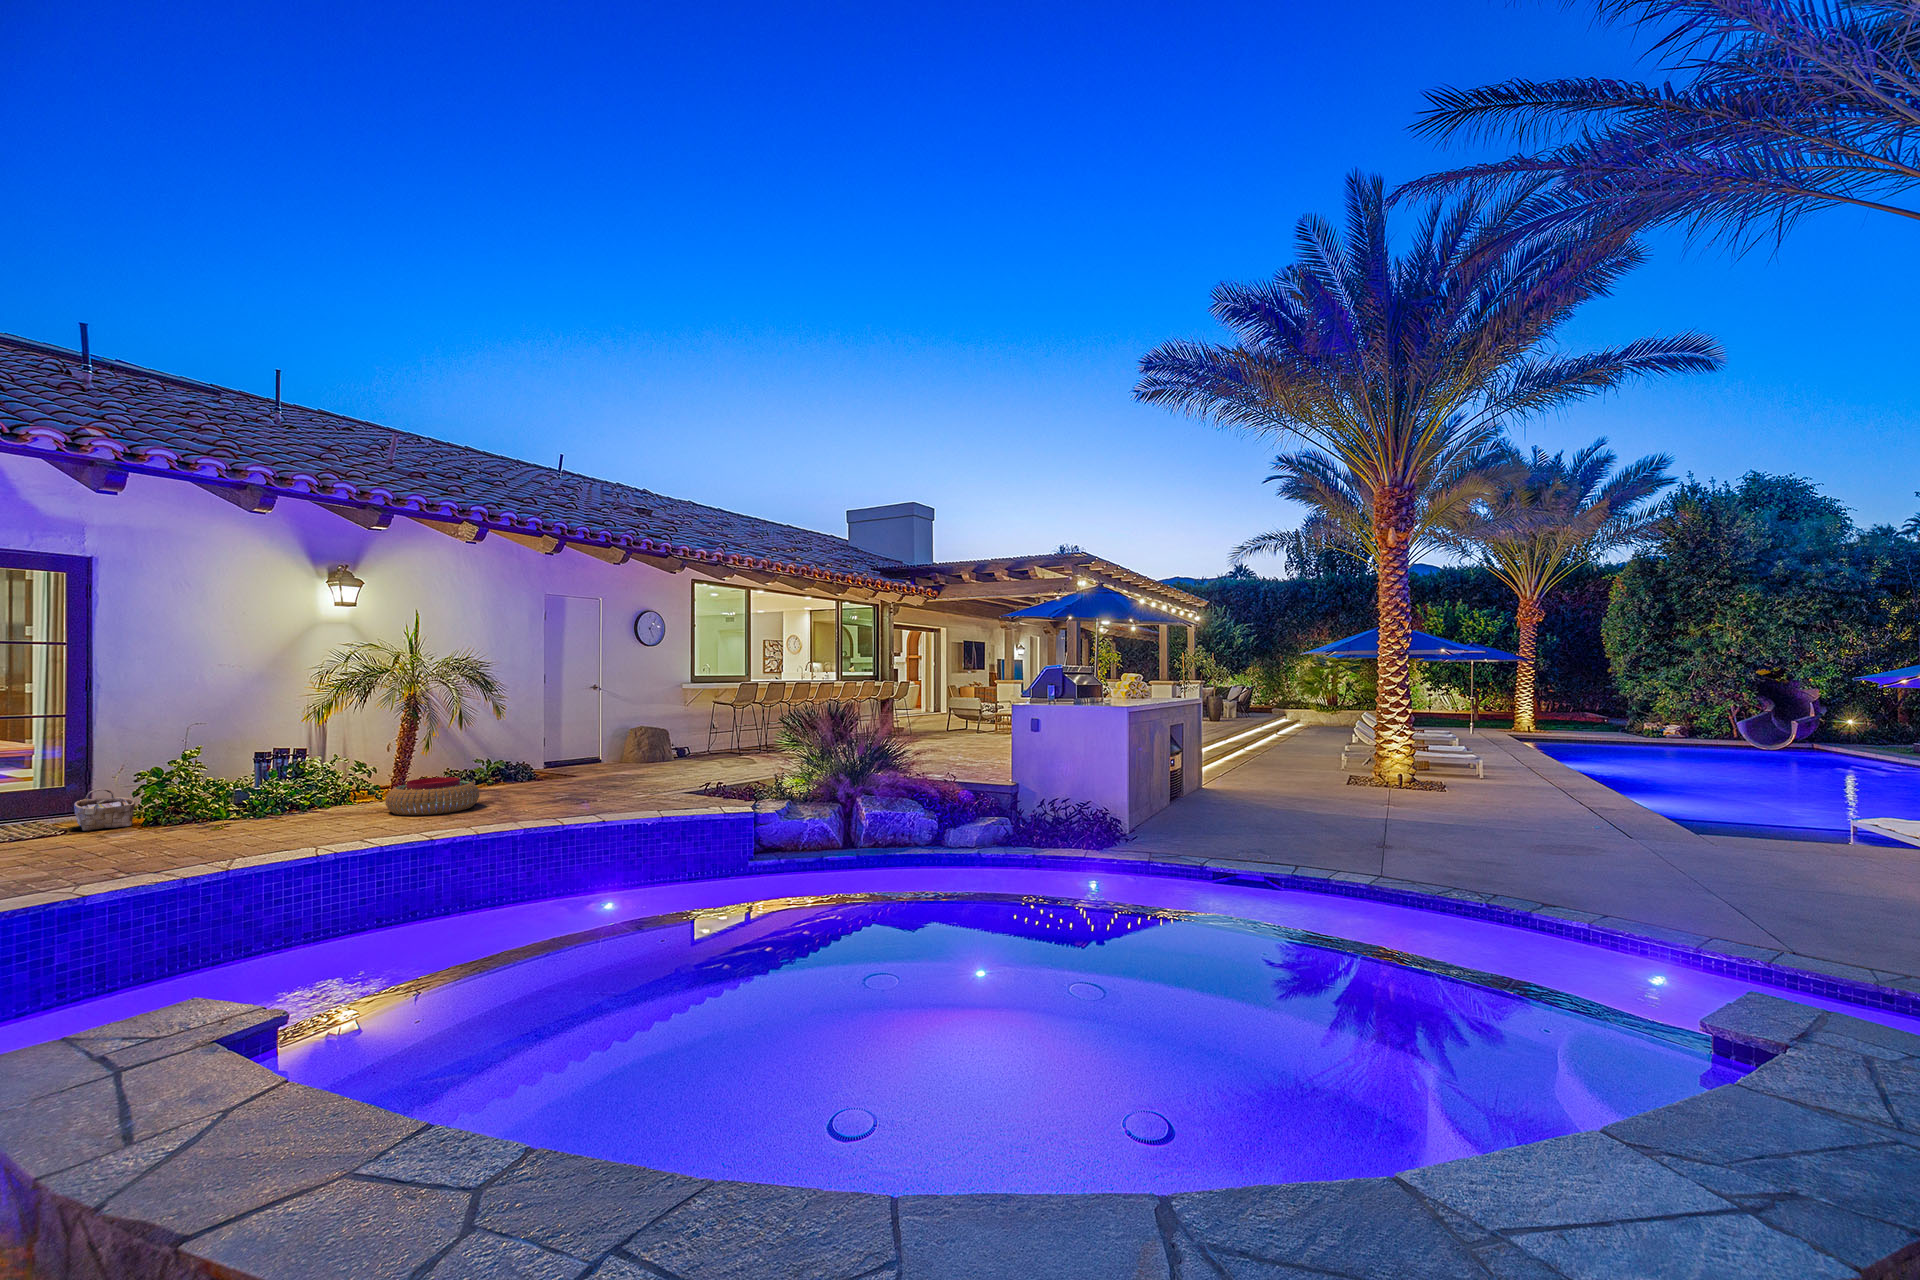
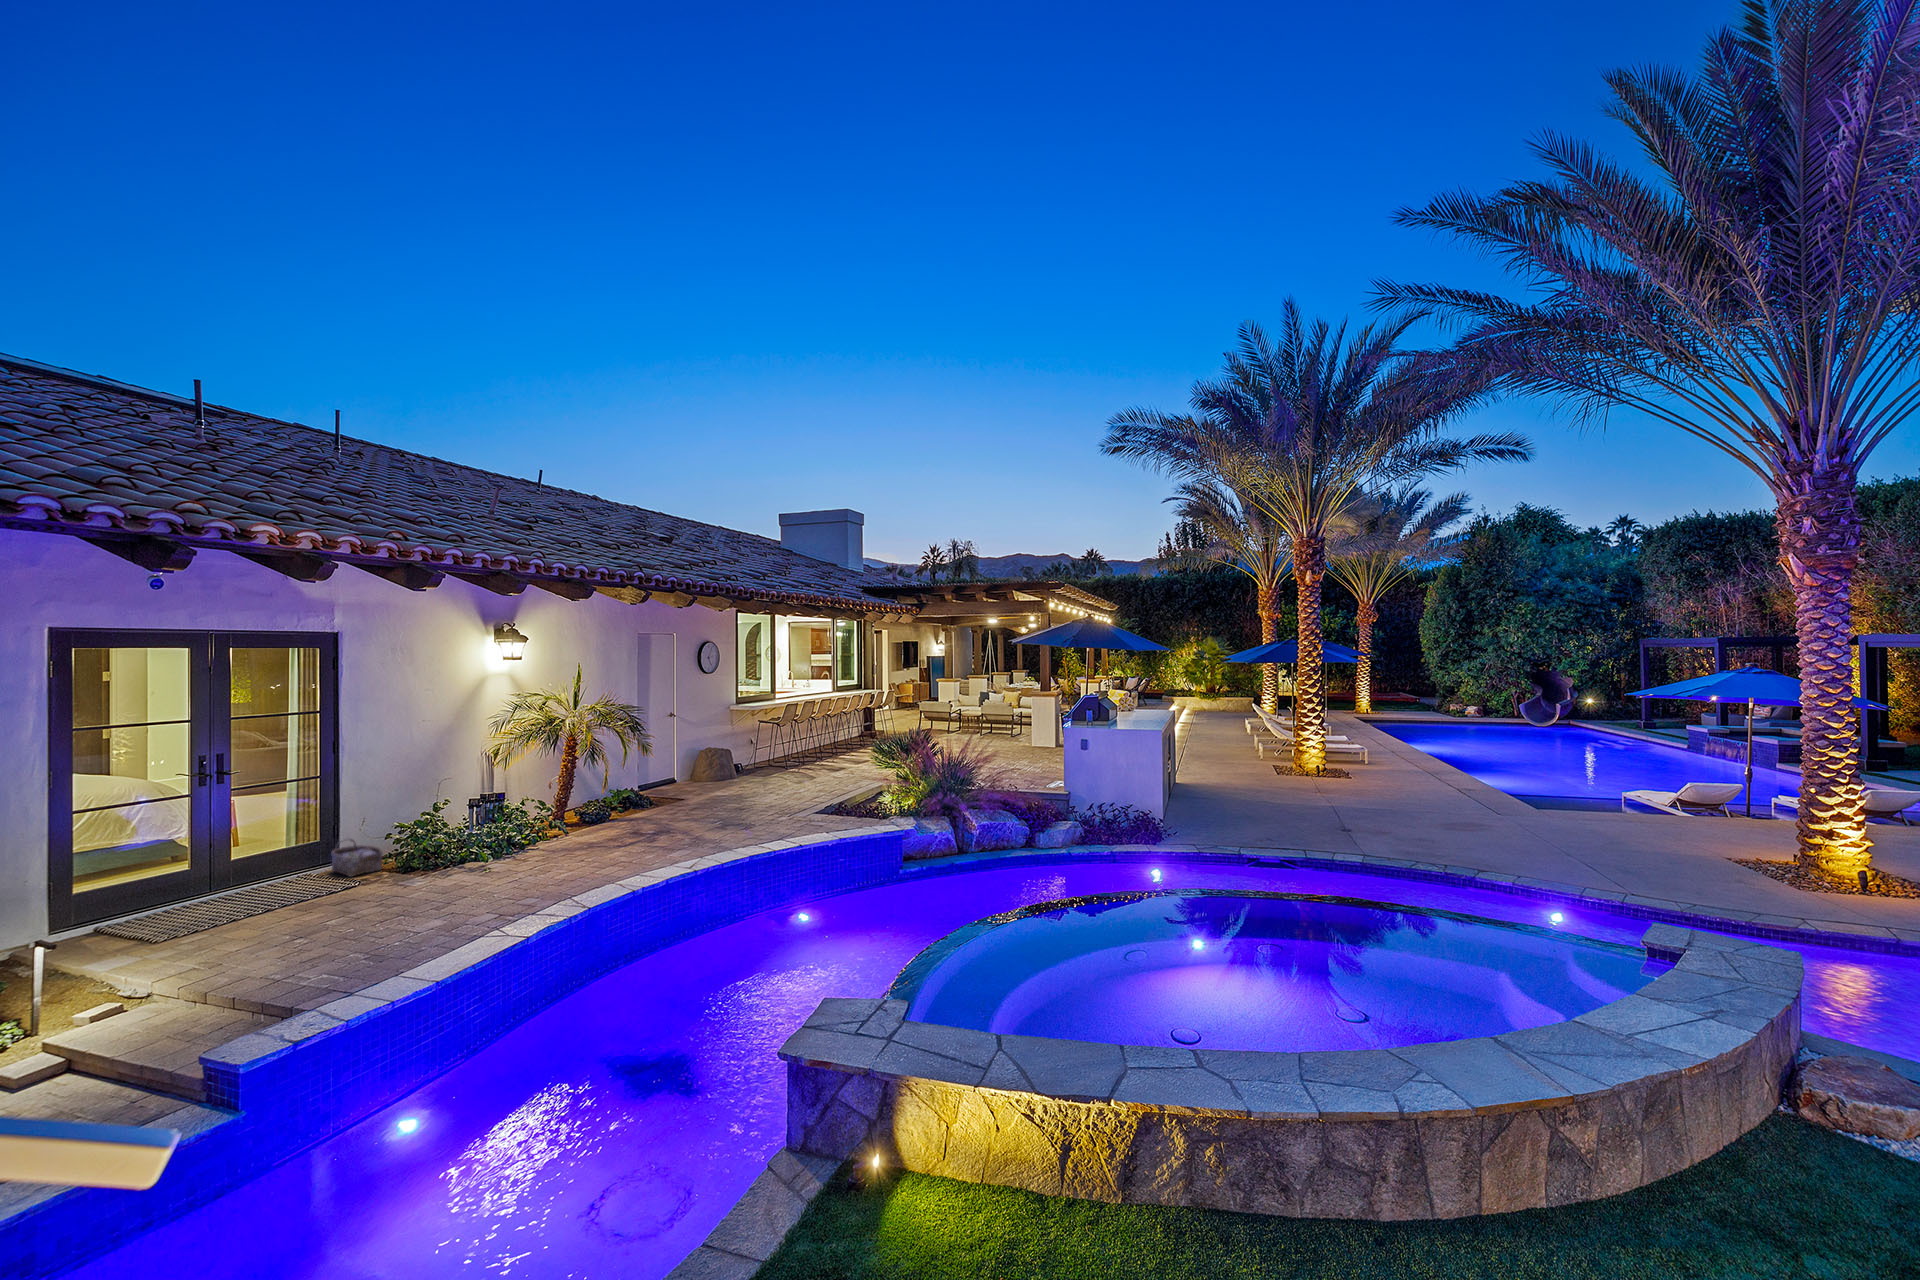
pouf: present [385,777,479,815] -> none [582,810,655,845]

